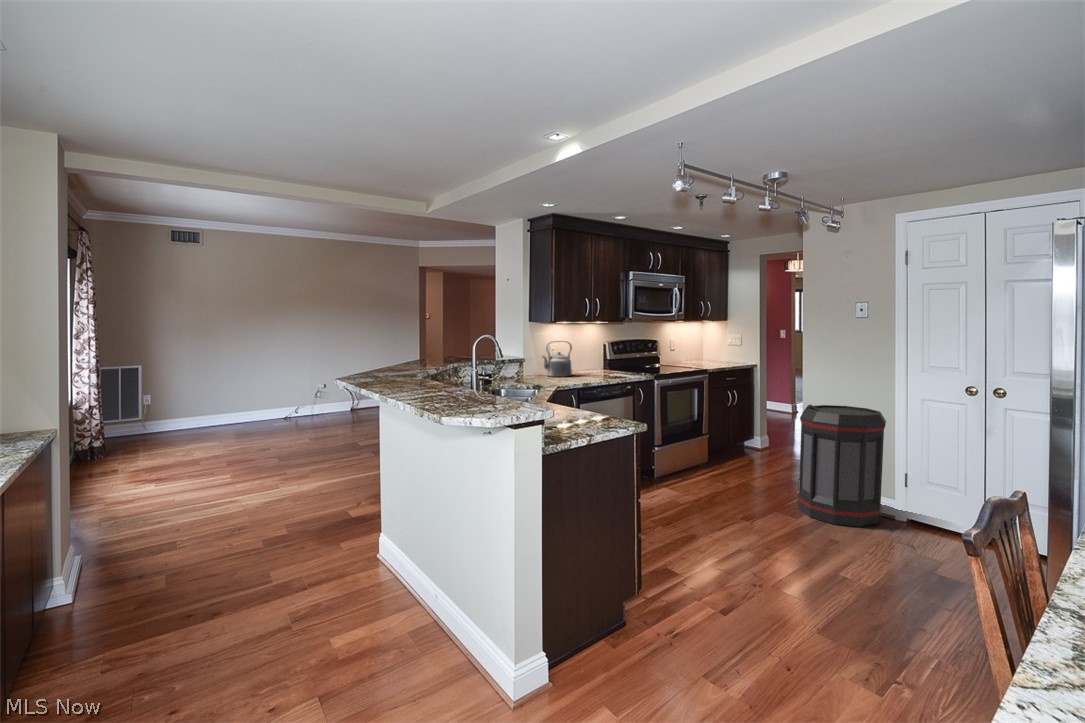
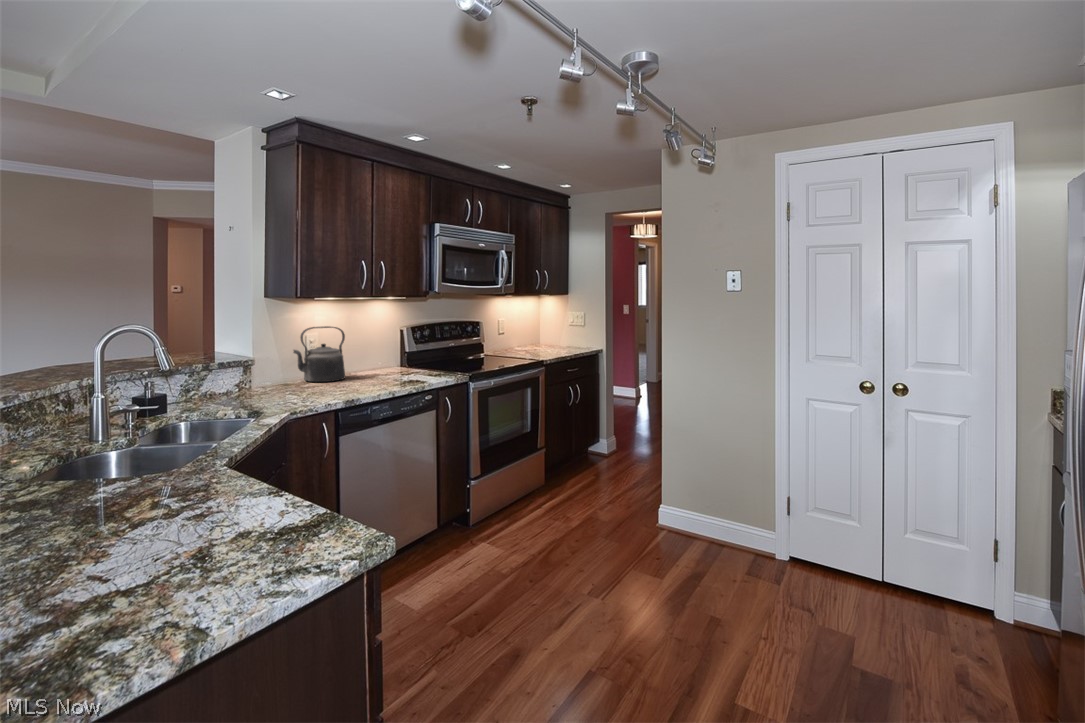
trash can: present [797,405,886,527] -> none [659,411,769,580]

